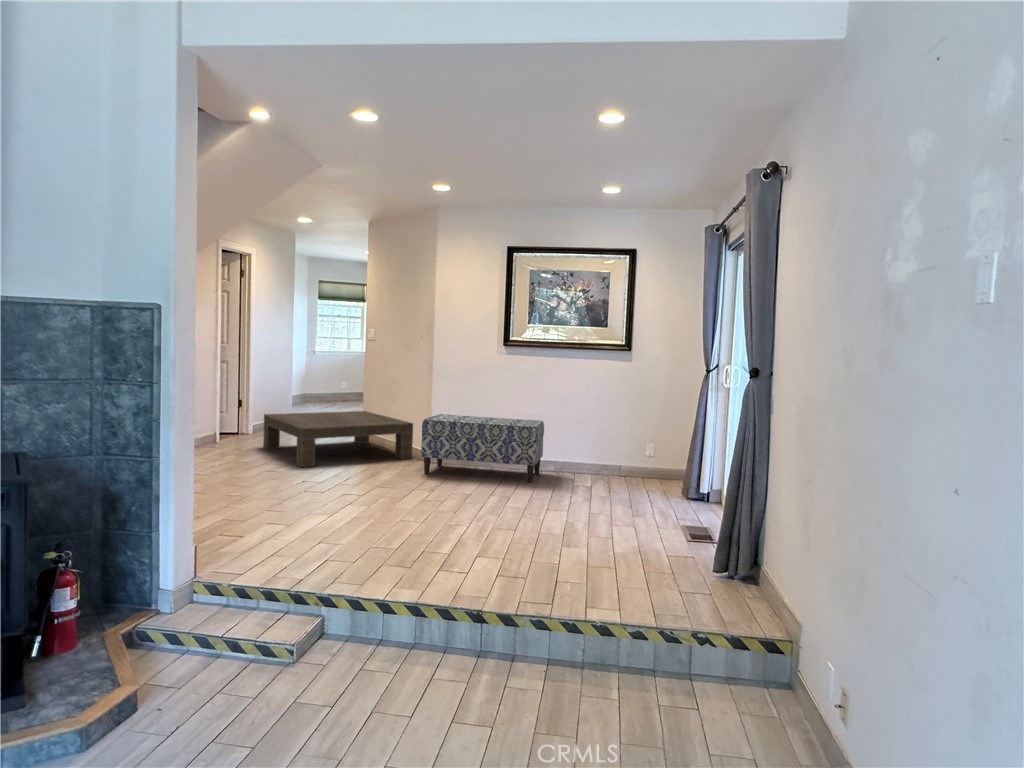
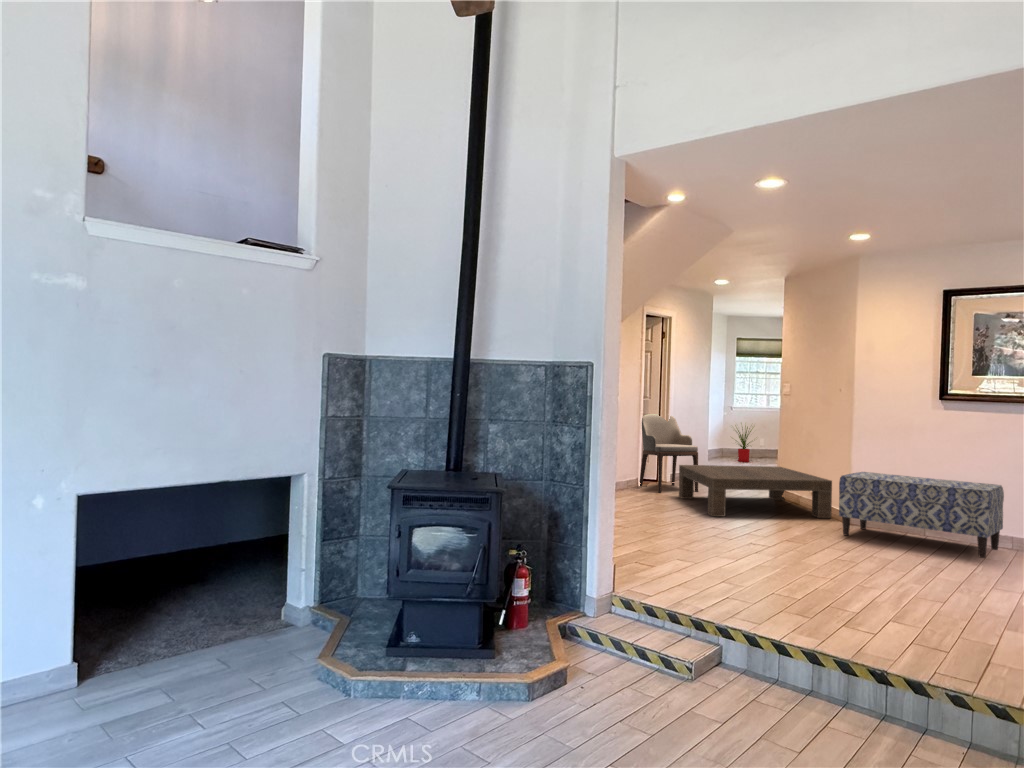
armchair: none [217,360,284,445] -> present [640,414,698,493]
house plant: none [311,364,343,405] -> present [737,426,753,462]

